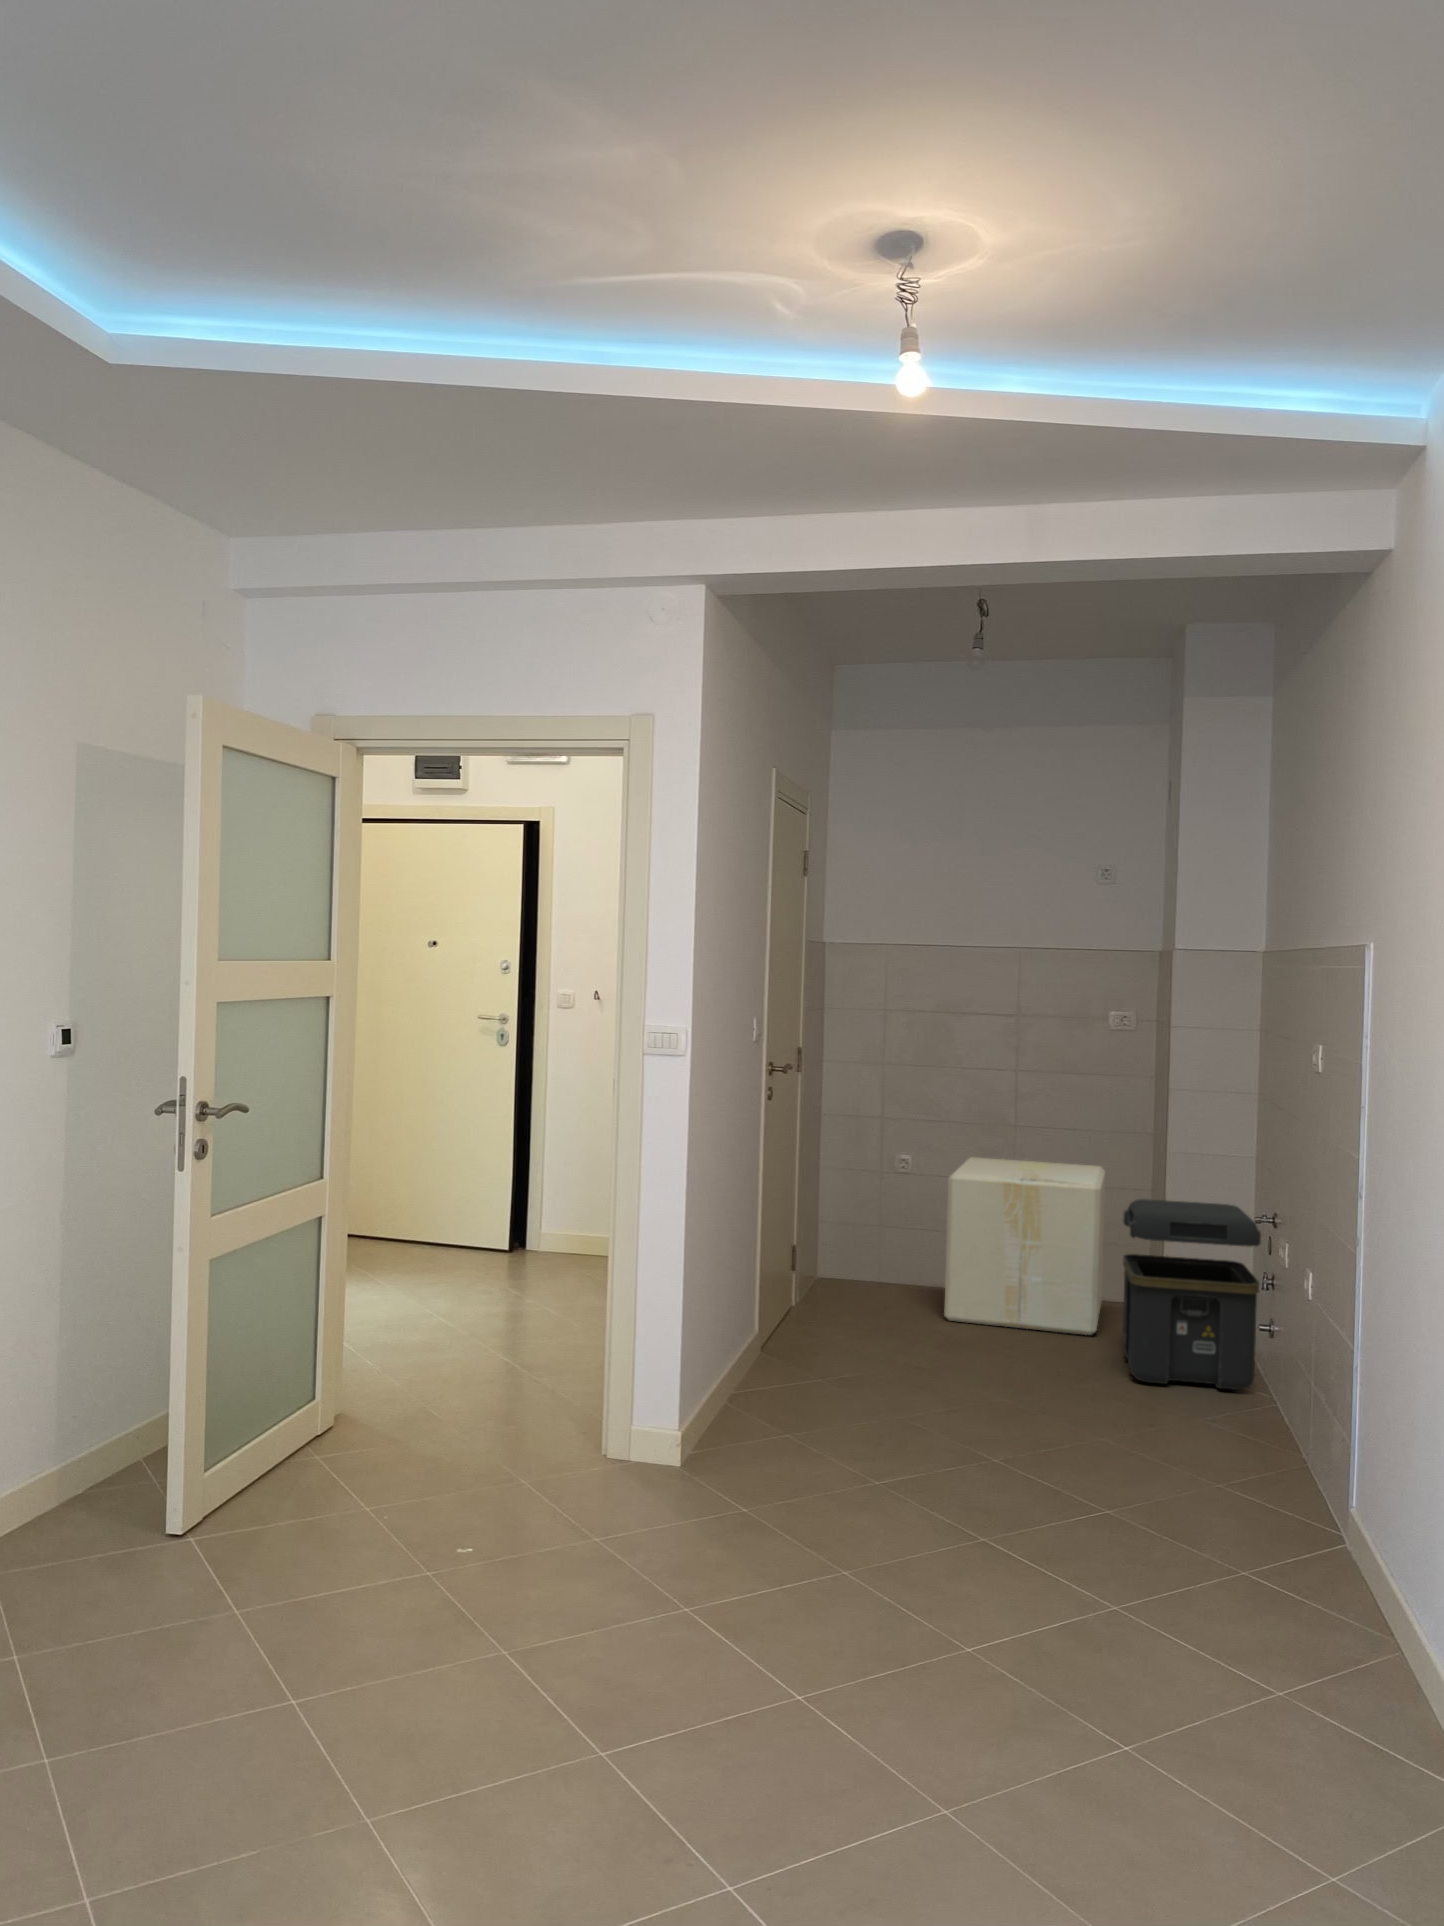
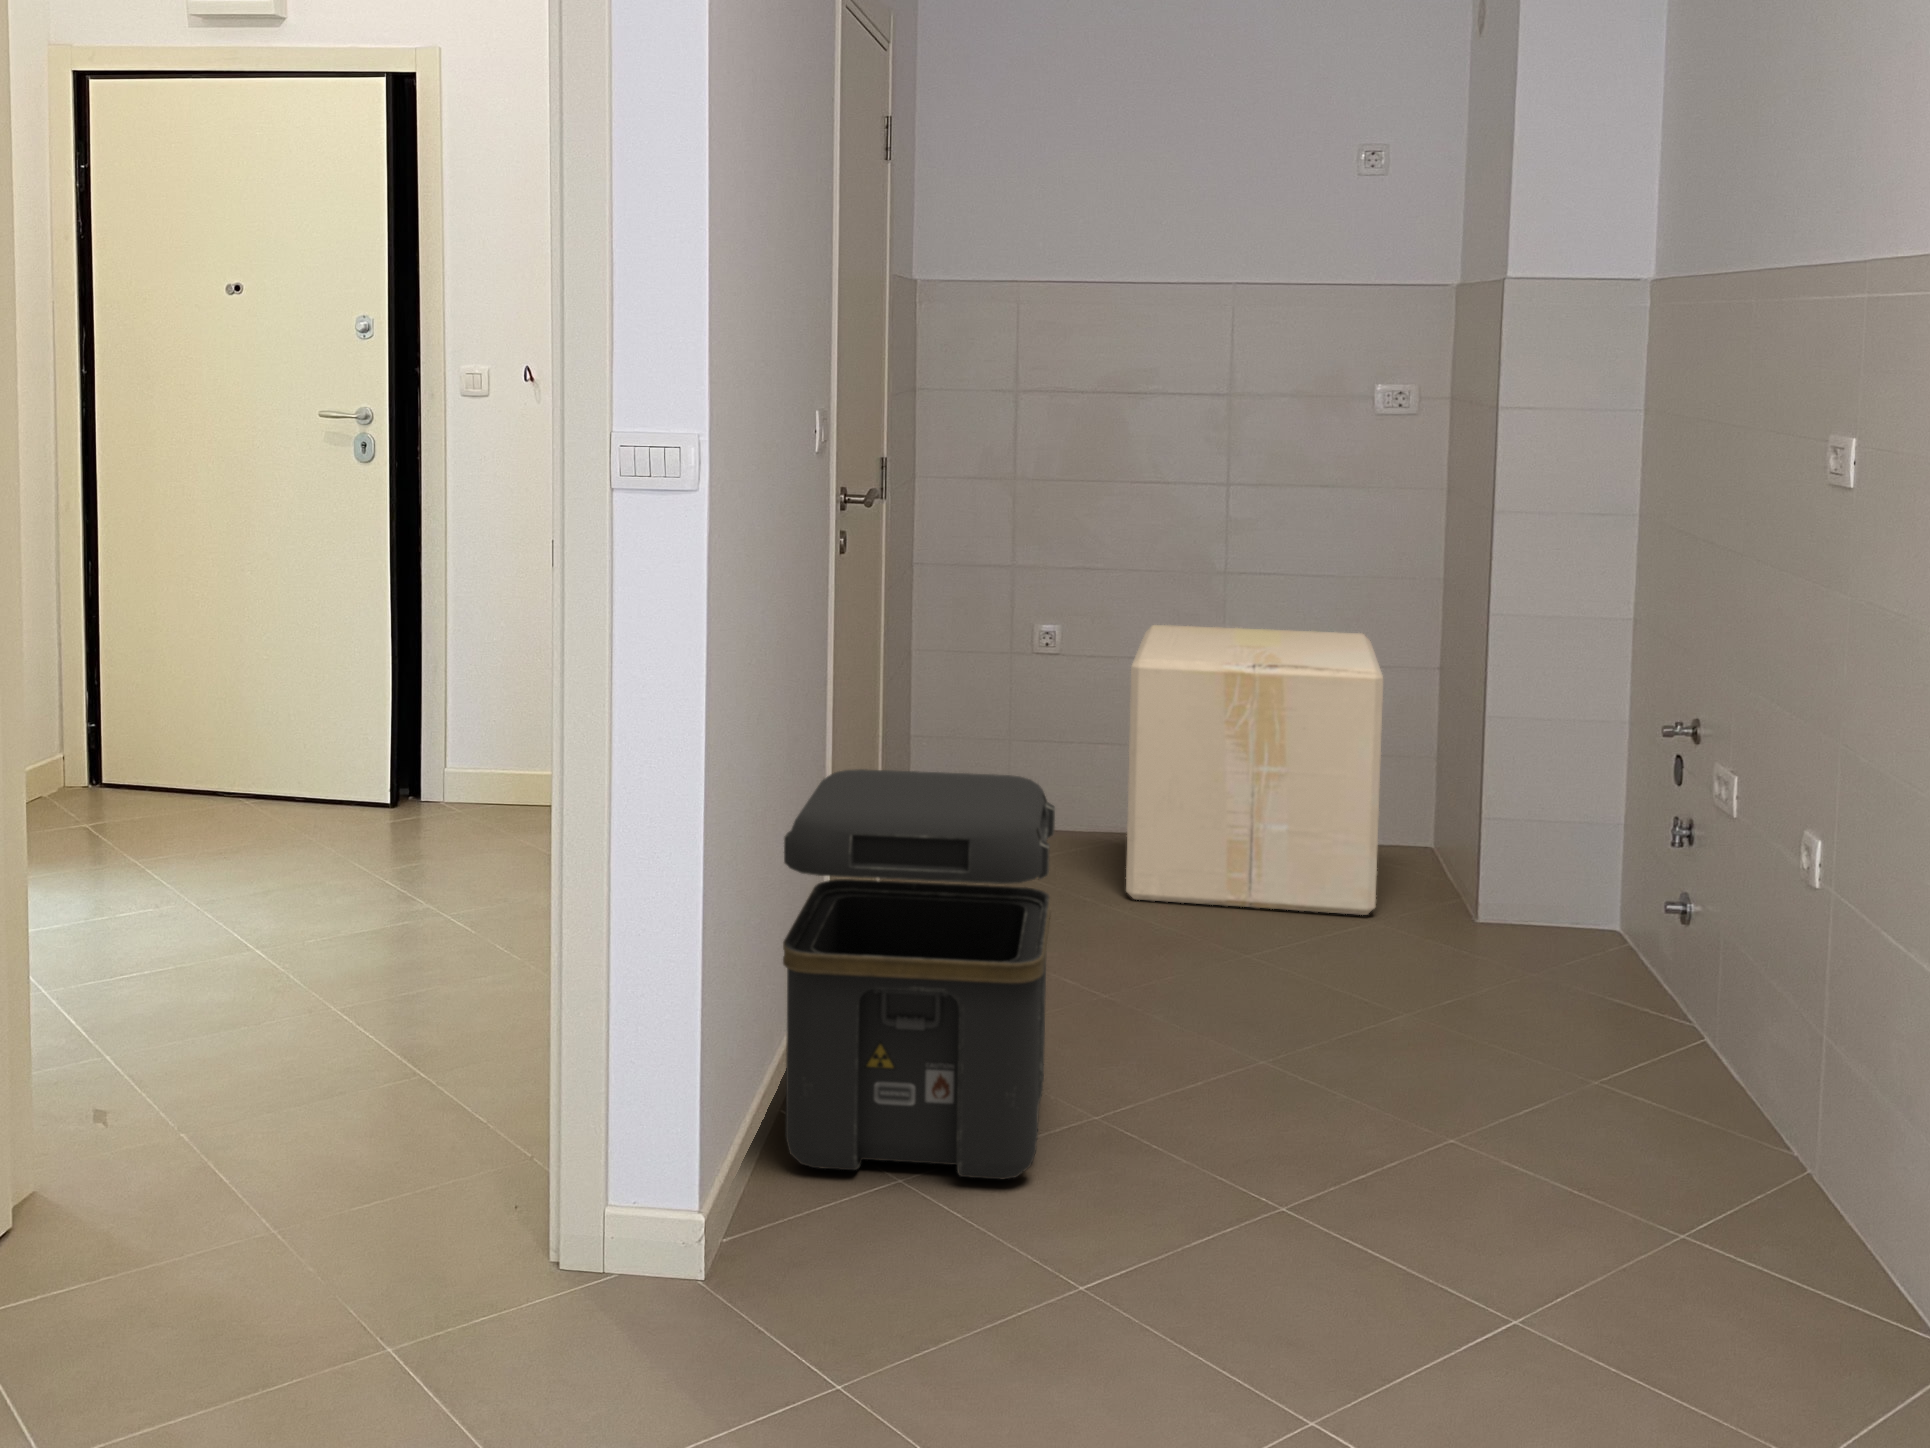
toolbox: present [1122,1199,1261,1390] -> present [783,769,1055,1179]

